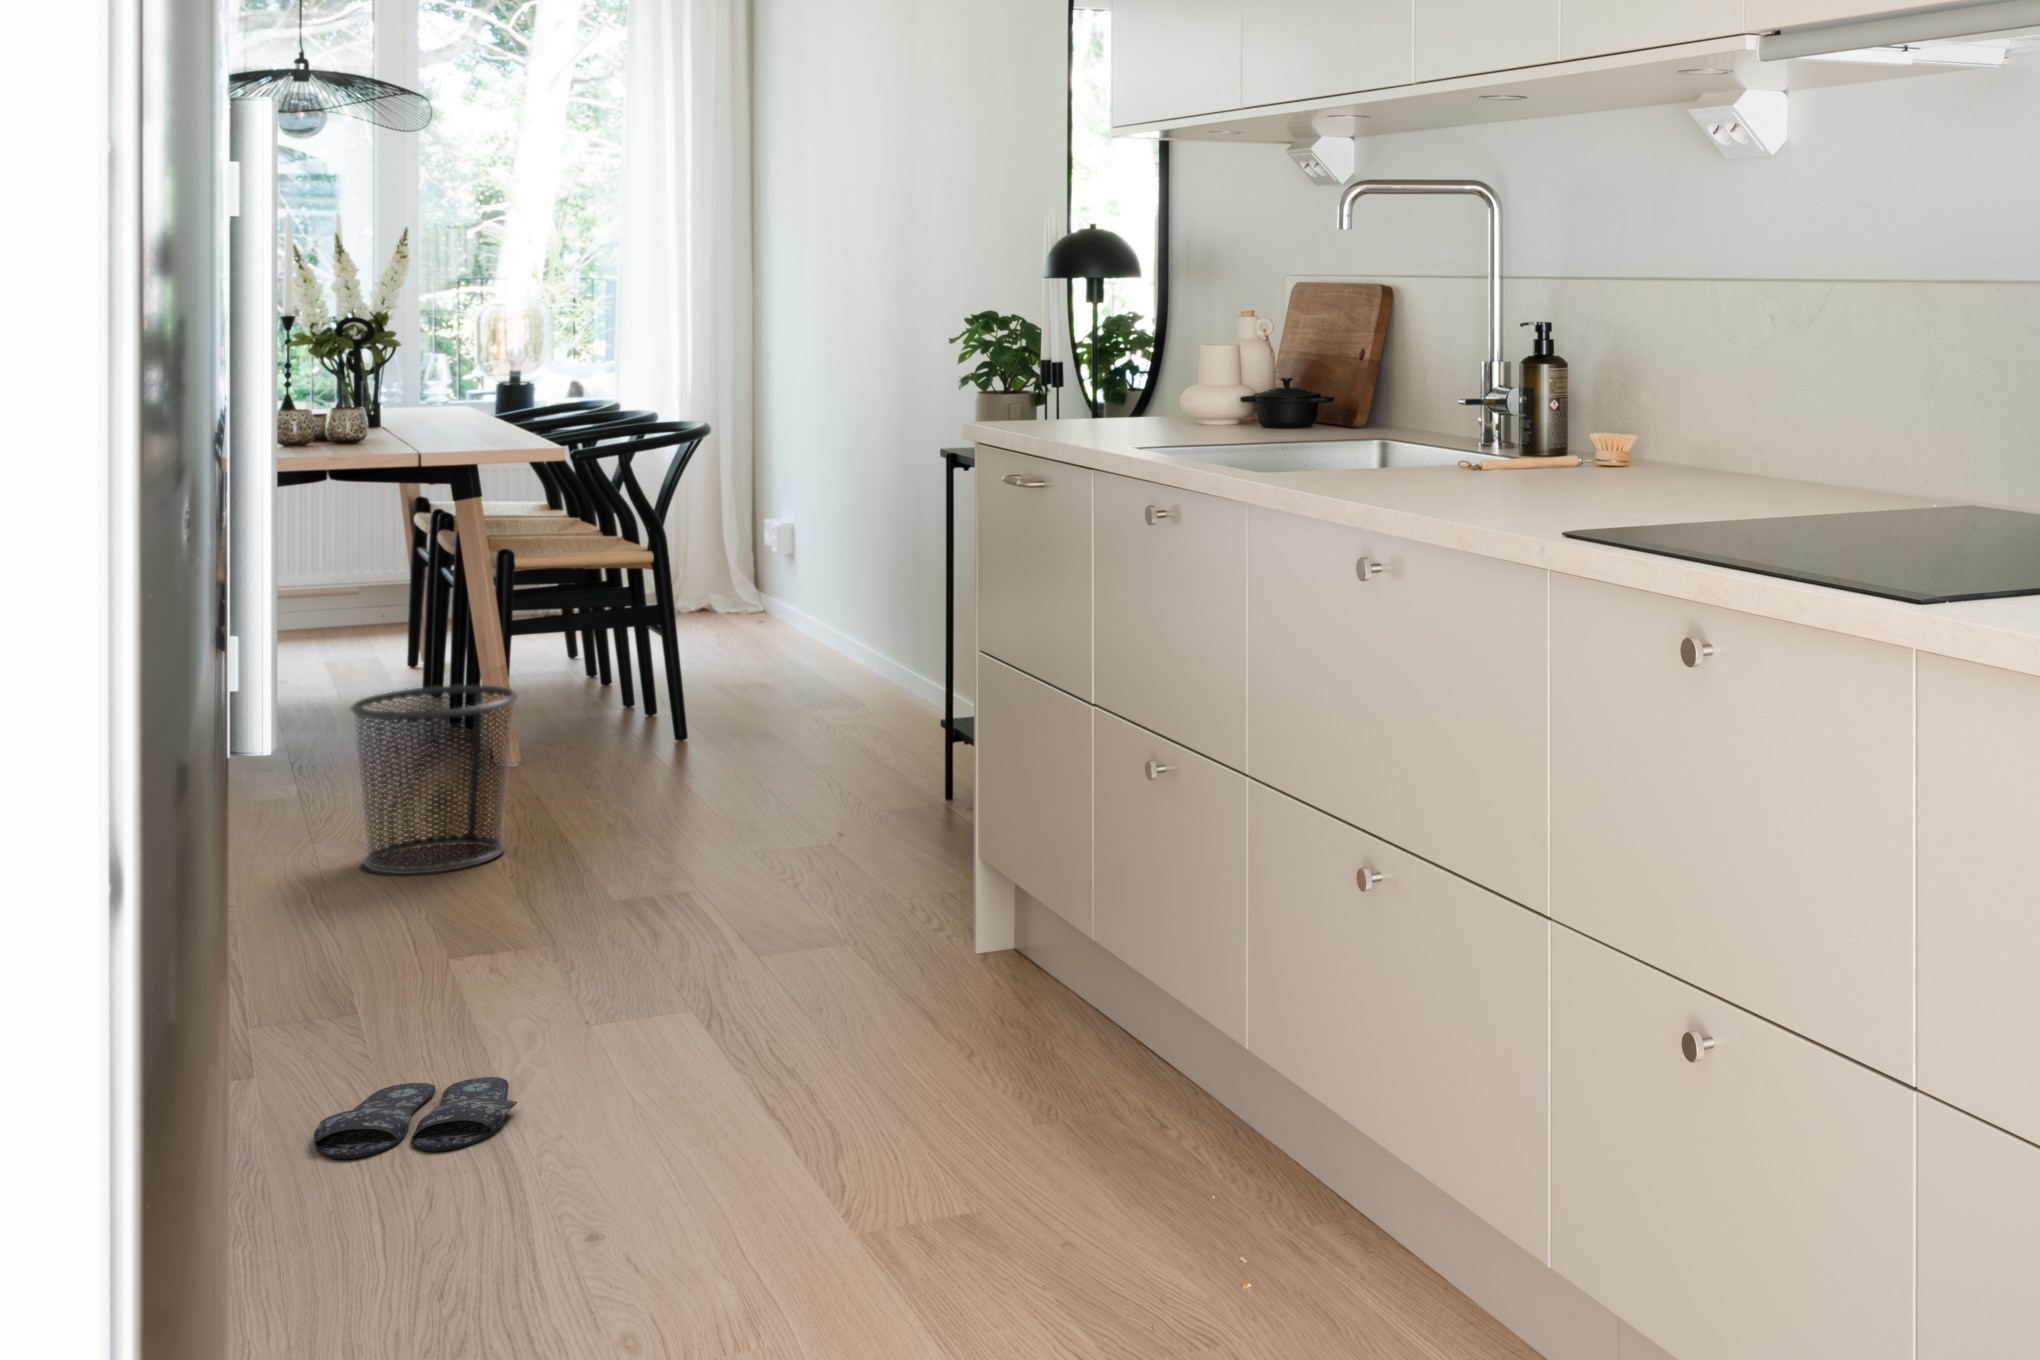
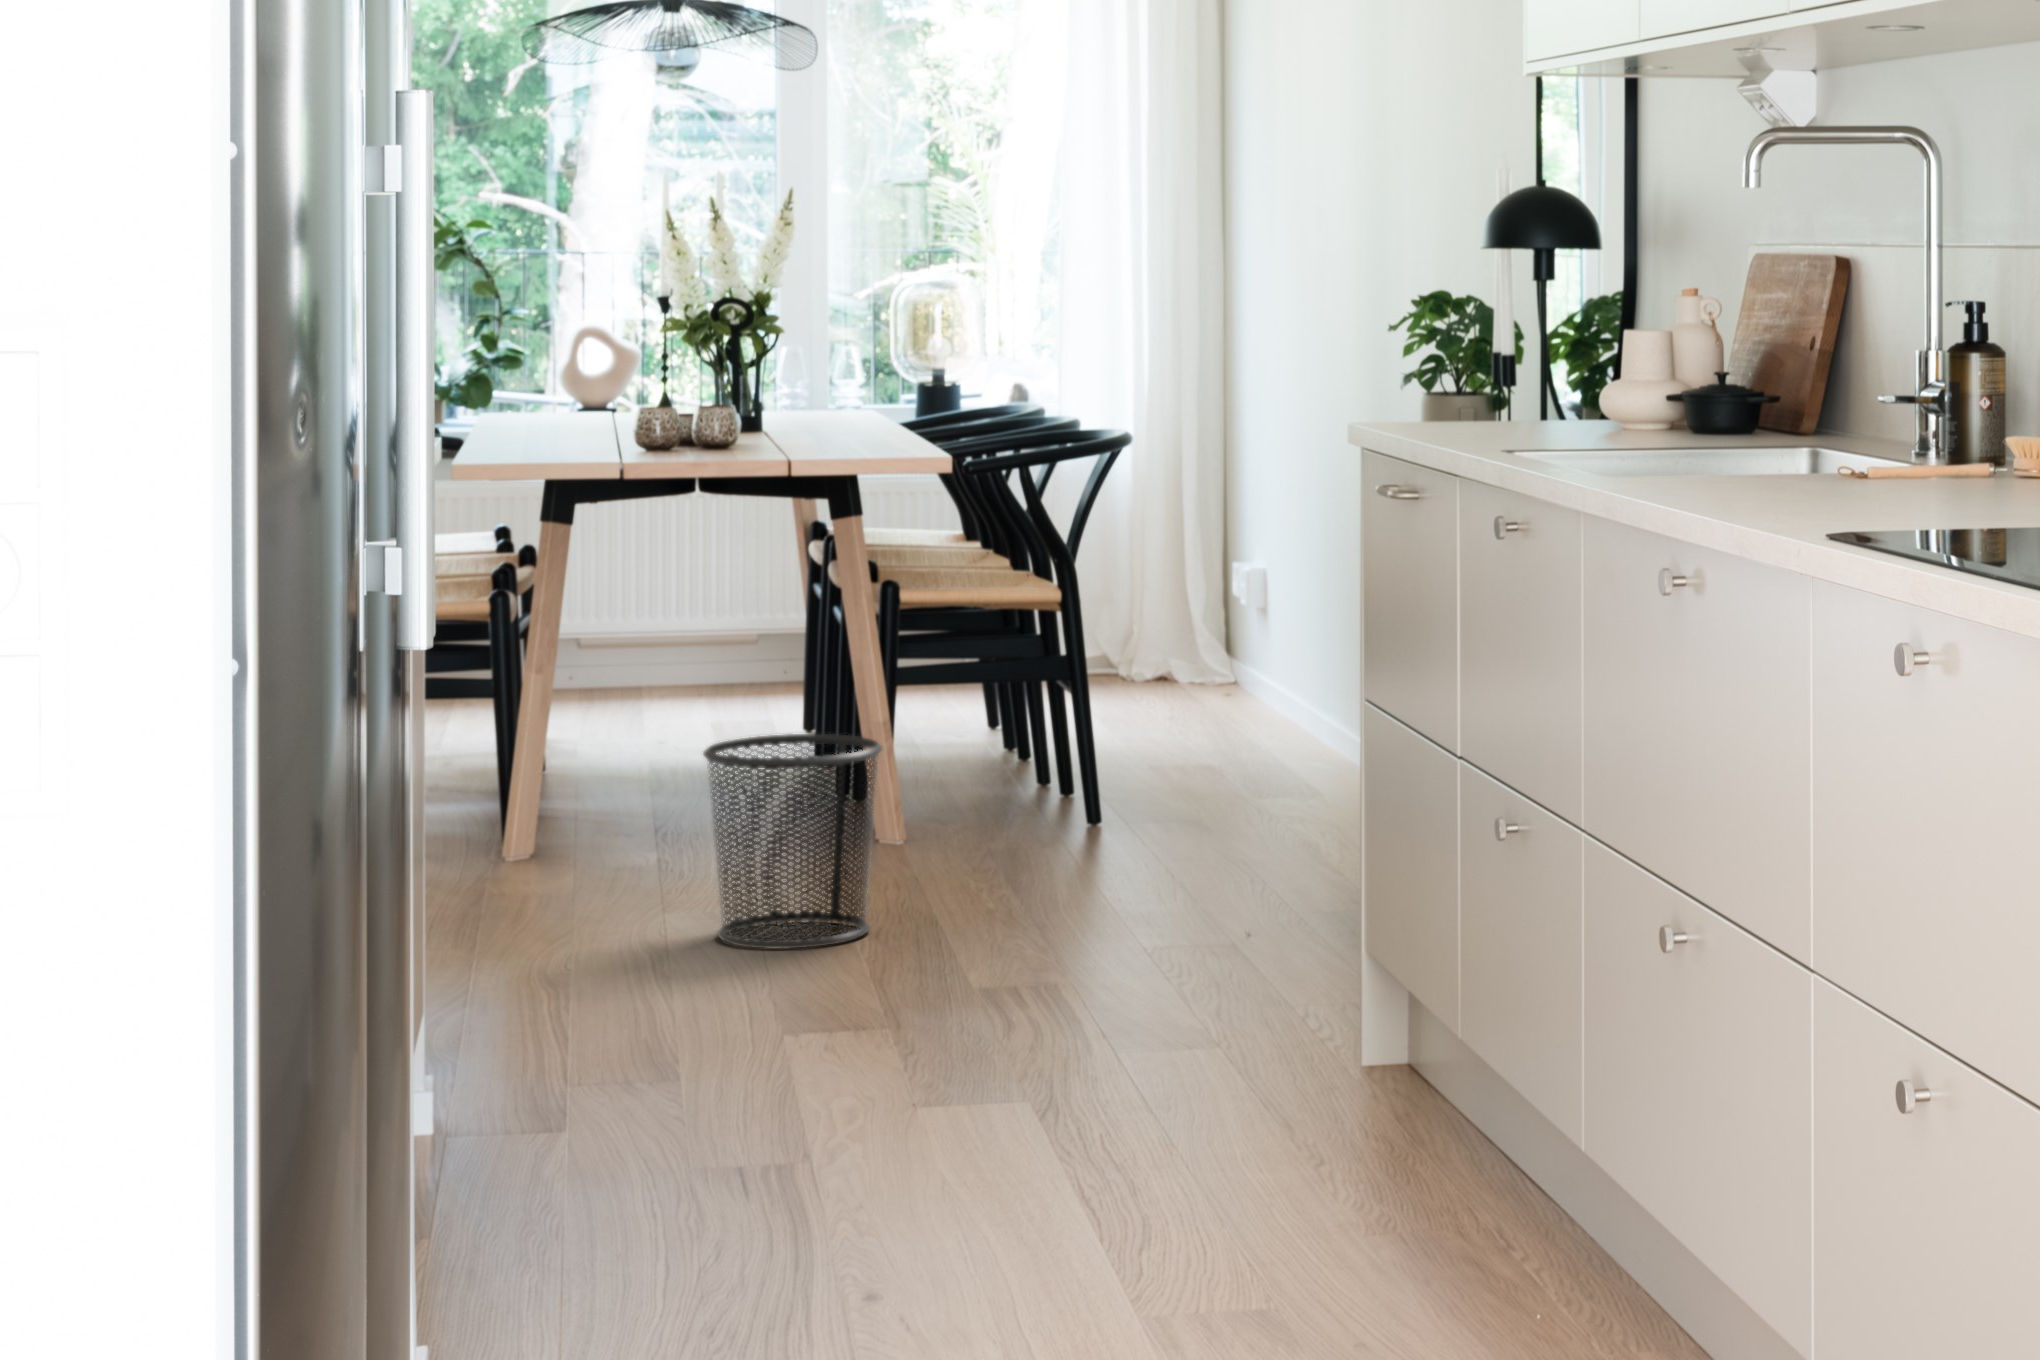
slippers: present [314,1077,517,1159] -> none [634,1142,837,1204]

